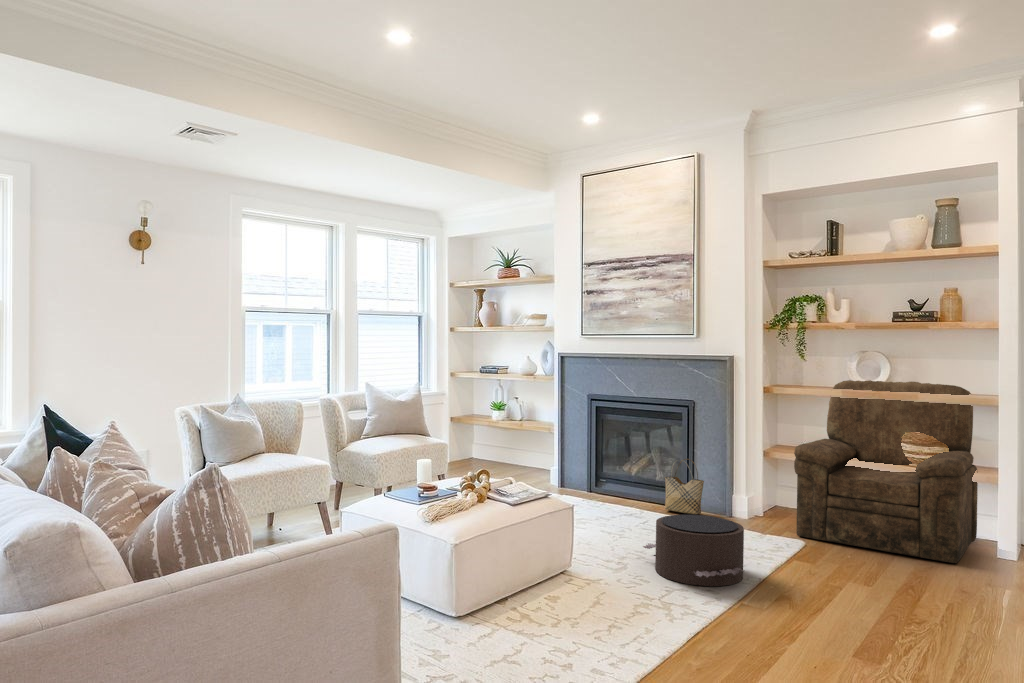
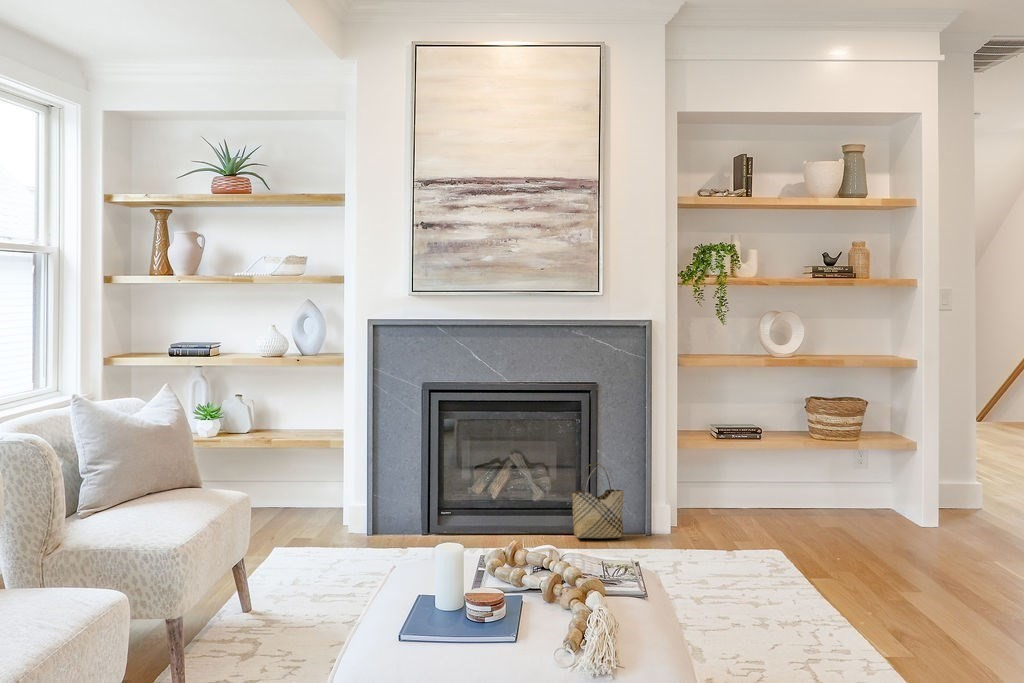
armchair: present [794,380,978,563] -> none [722,346,941,545]
pouf: present [643,515,744,586] -> none [719,547,887,656]

